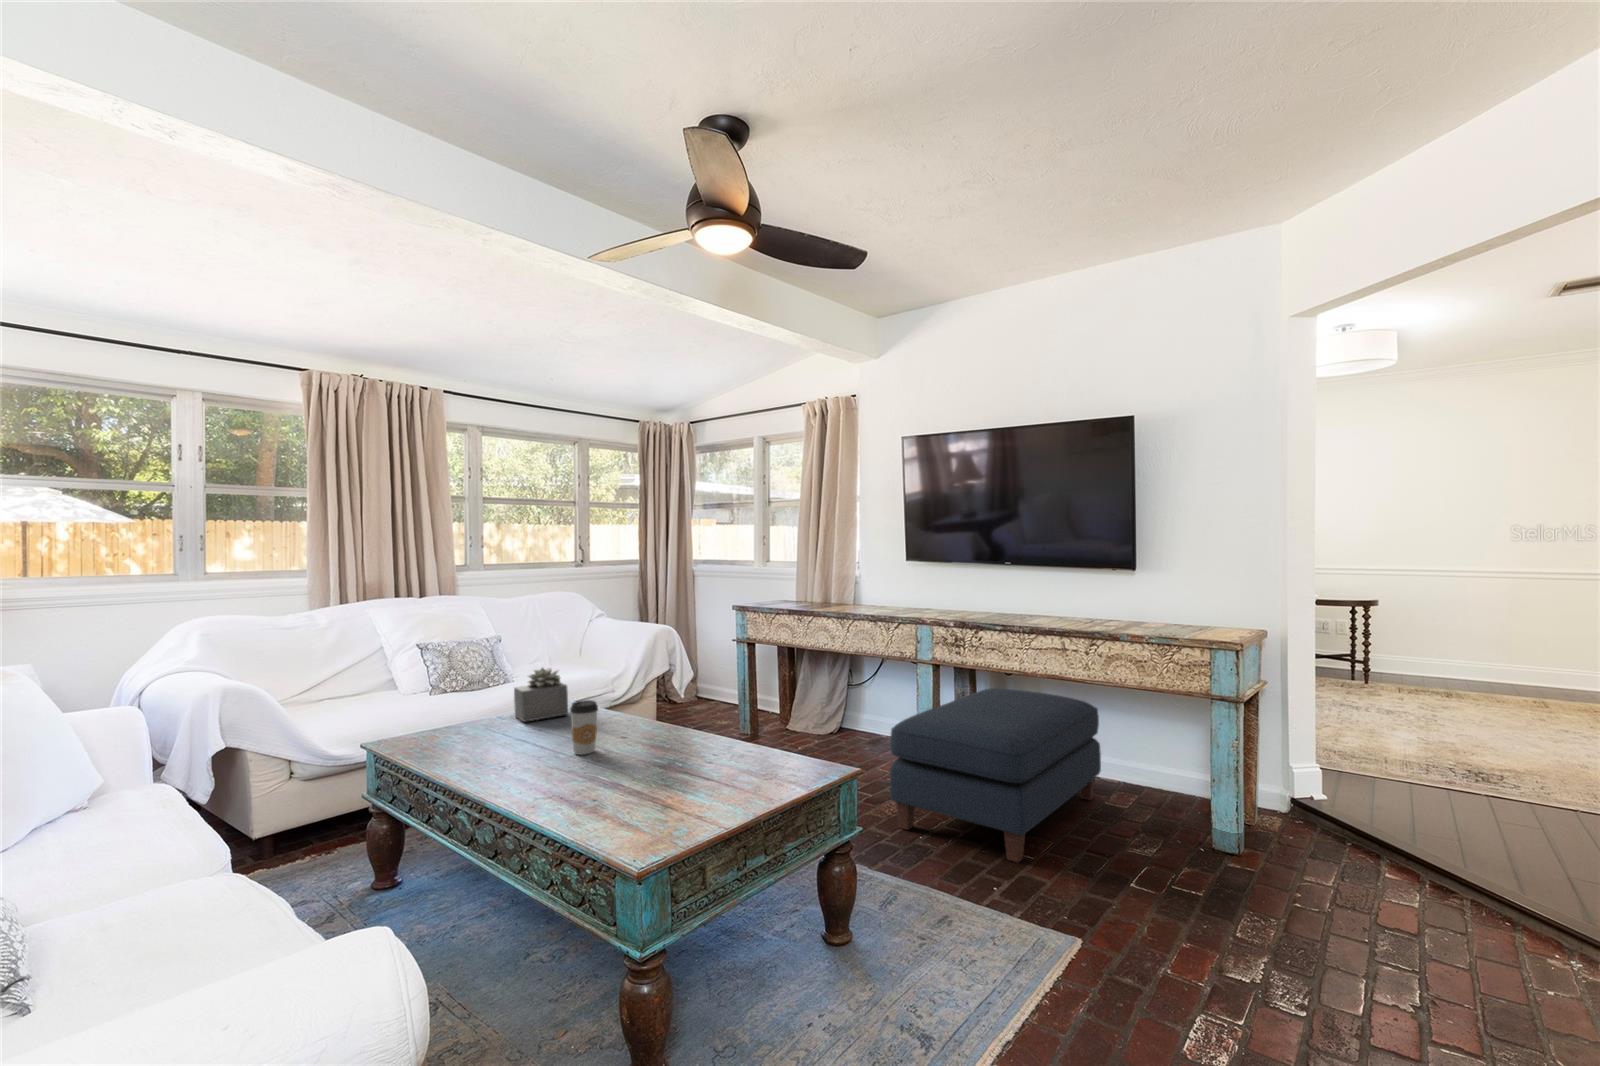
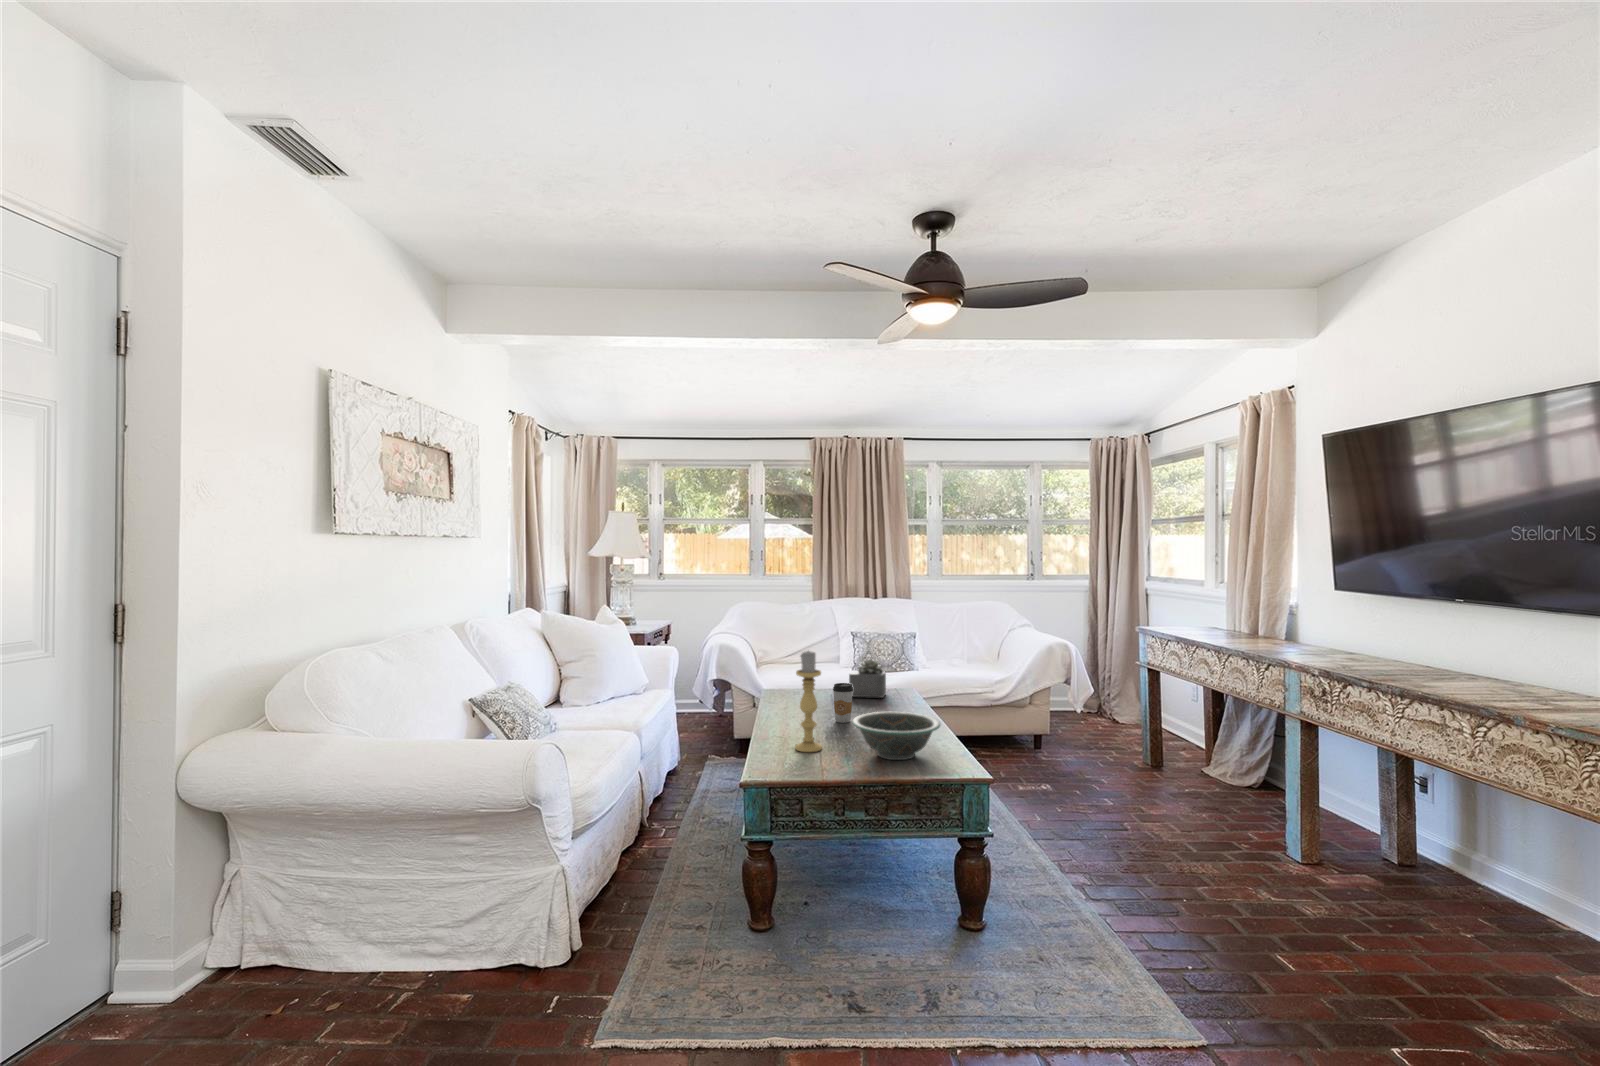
candle holder: none [606,657,645,803] -> present [795,651,822,752]
ottoman: present [890,688,1101,862] -> none [1156,764,1535,957]
decorative bowl: none [683,718,792,780] -> present [852,712,940,760]

